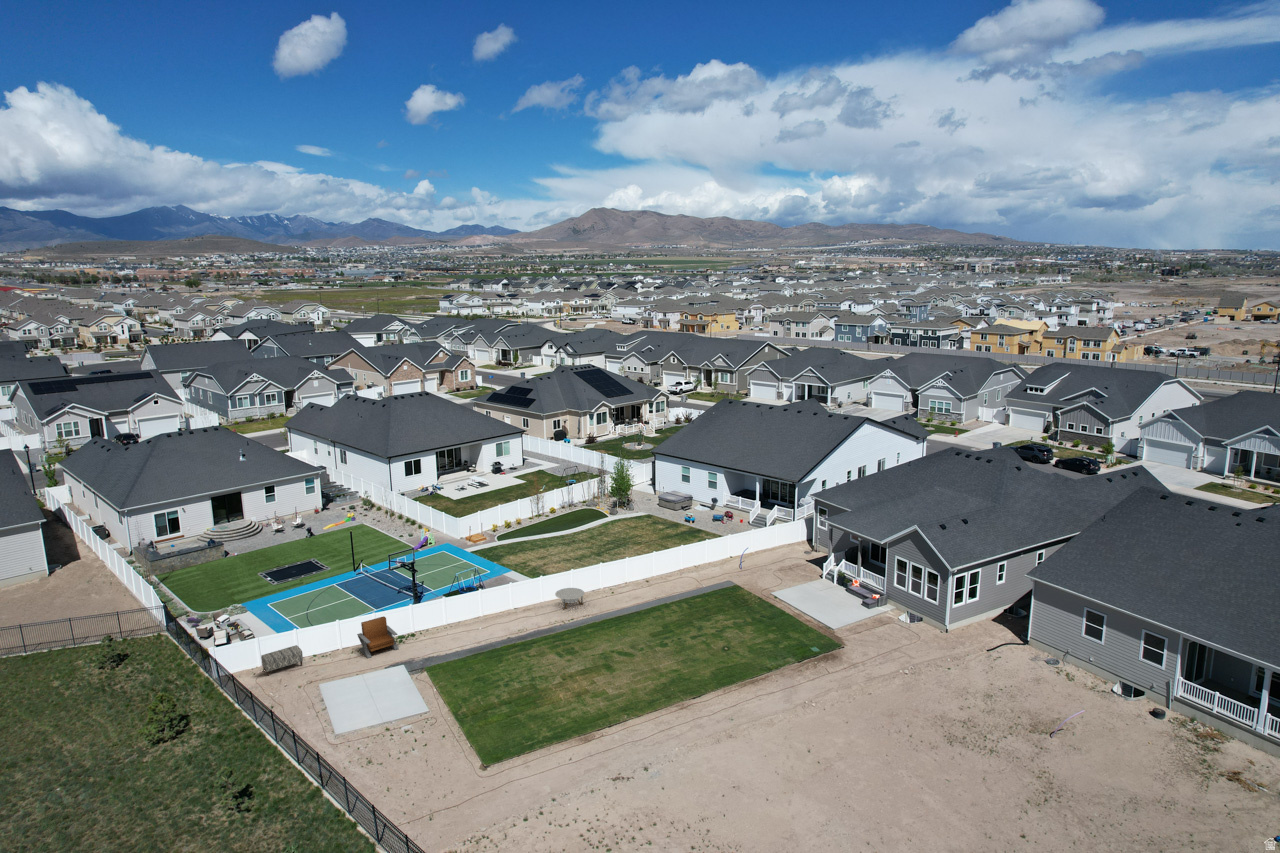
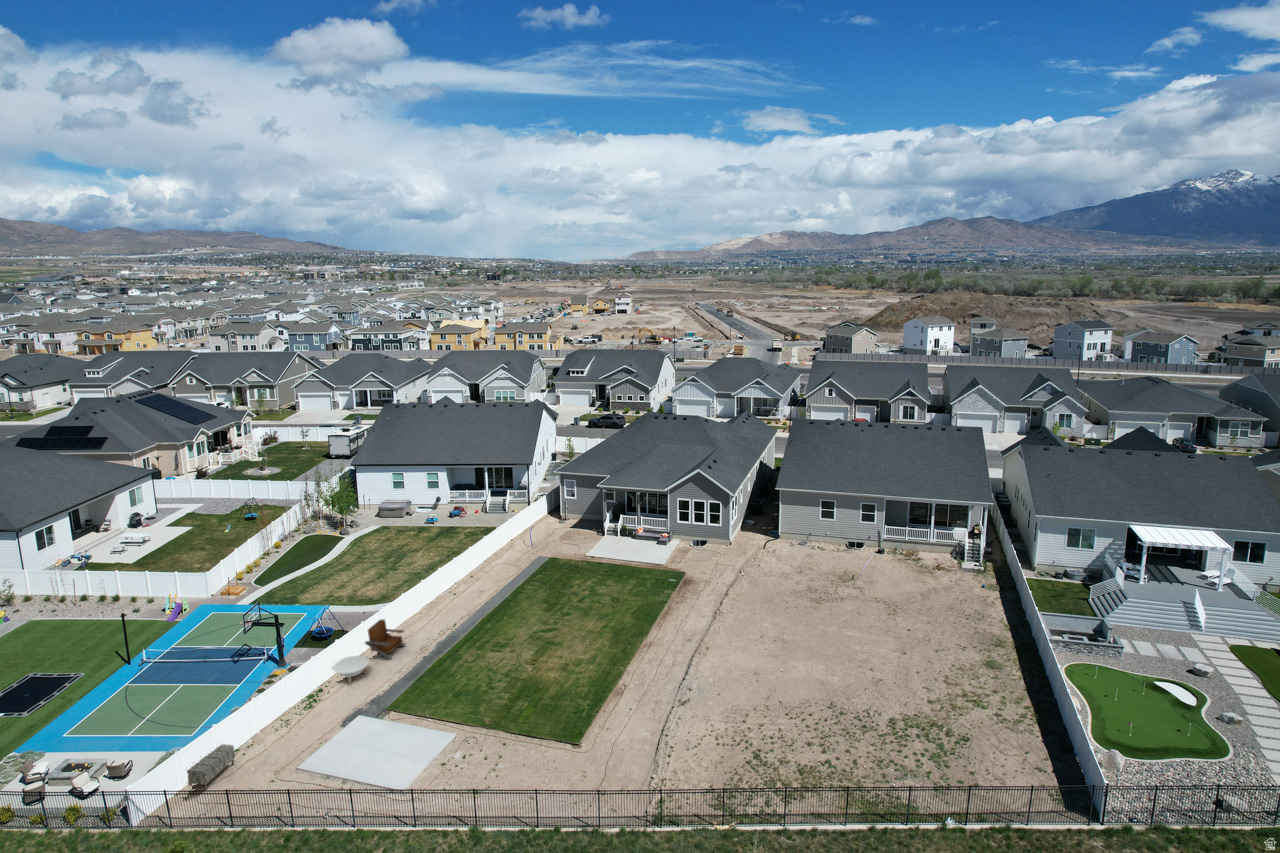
round table: present [555,588,584,610] -> present [332,656,369,686]
lounge chair: present [357,616,399,658] -> present [365,619,405,660]

